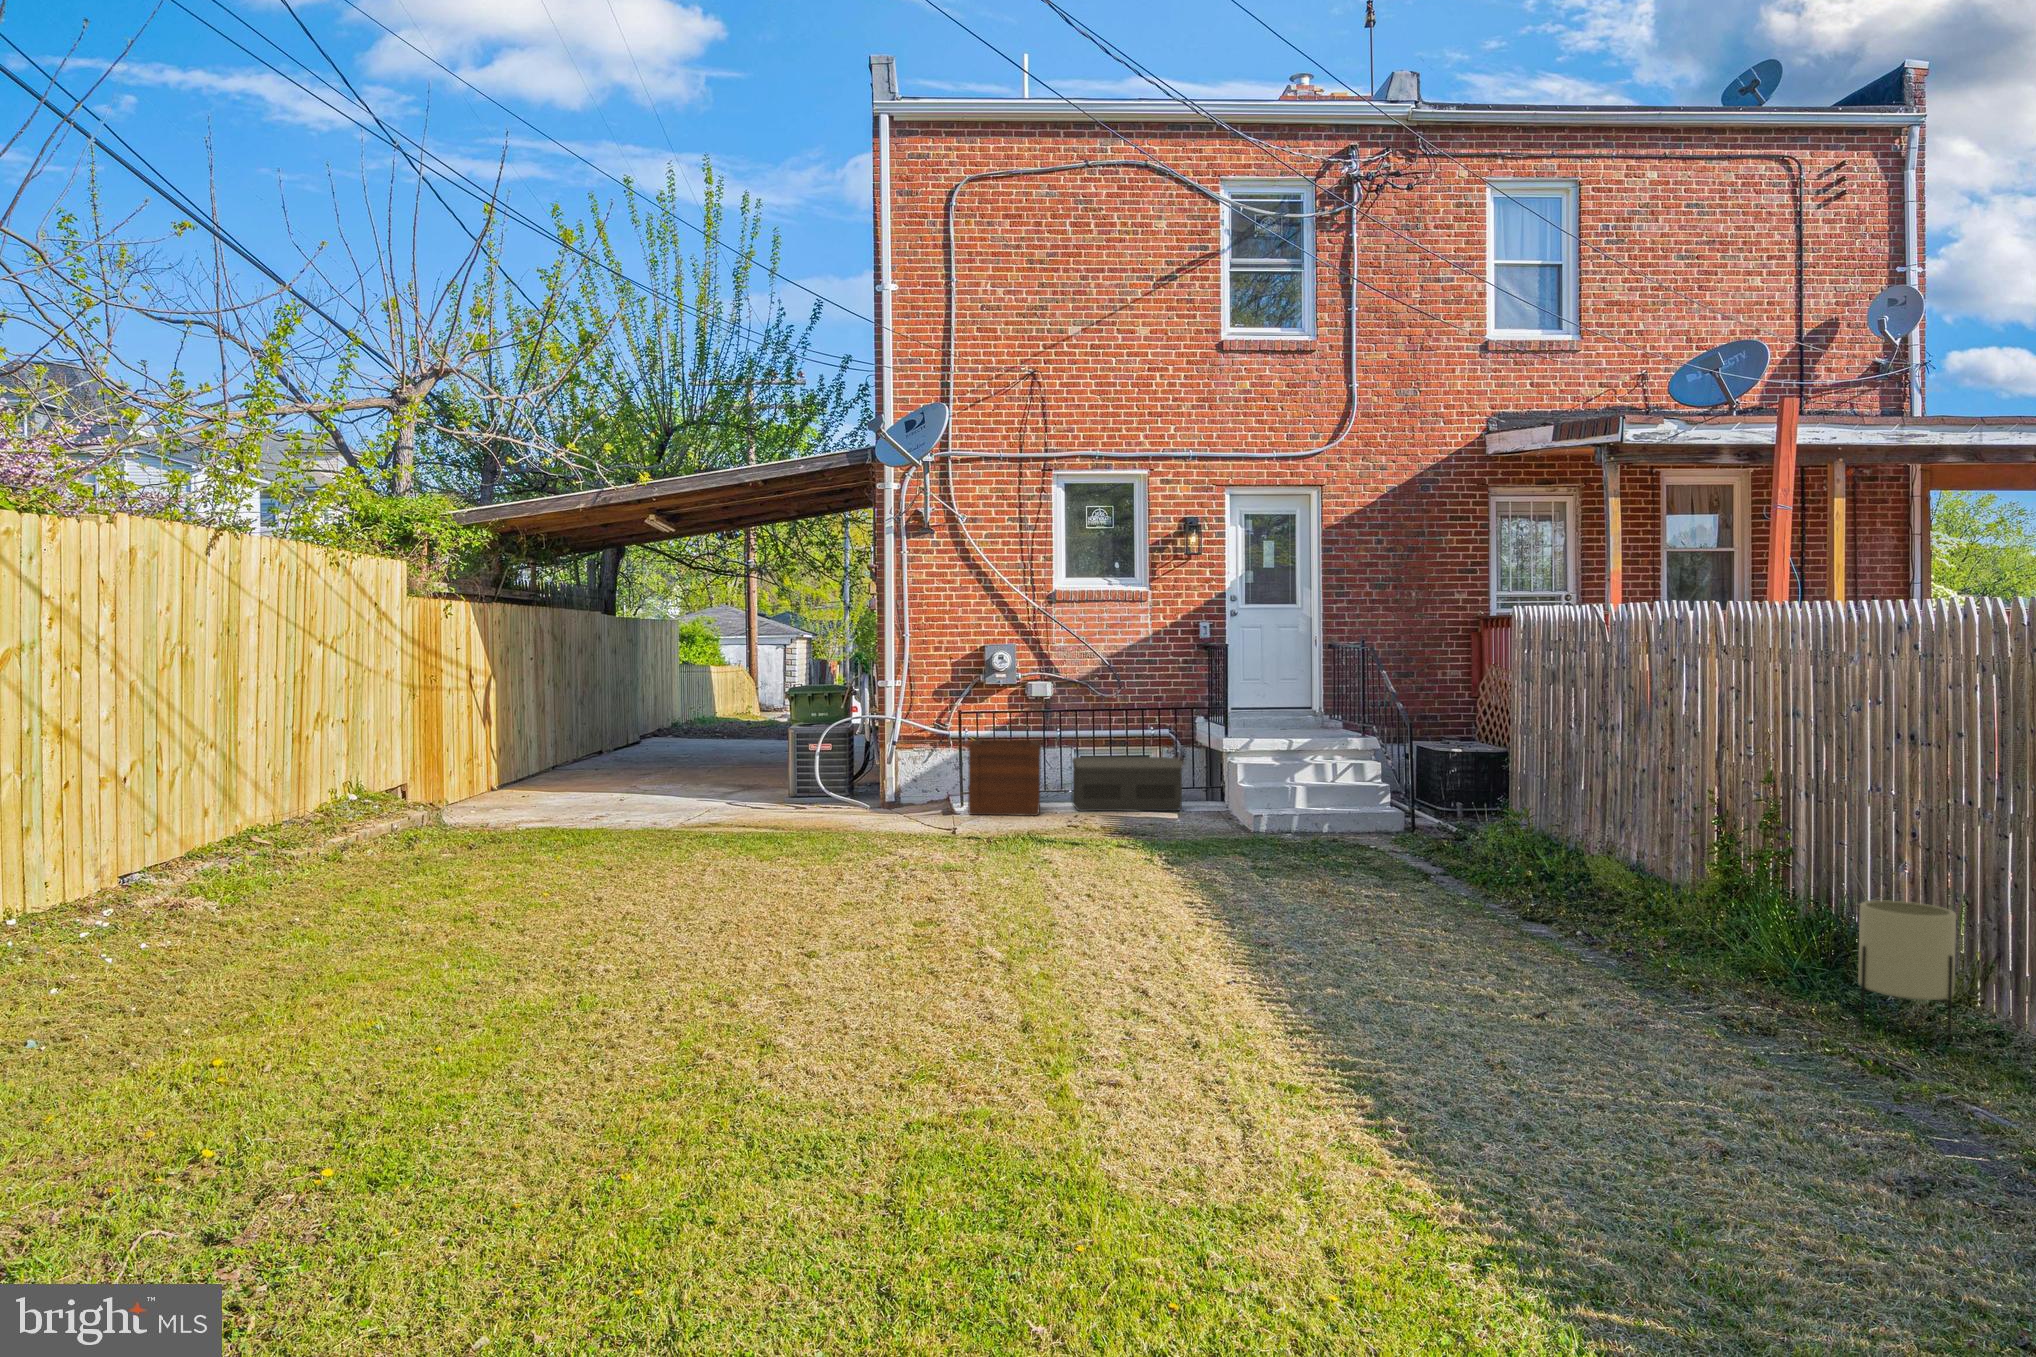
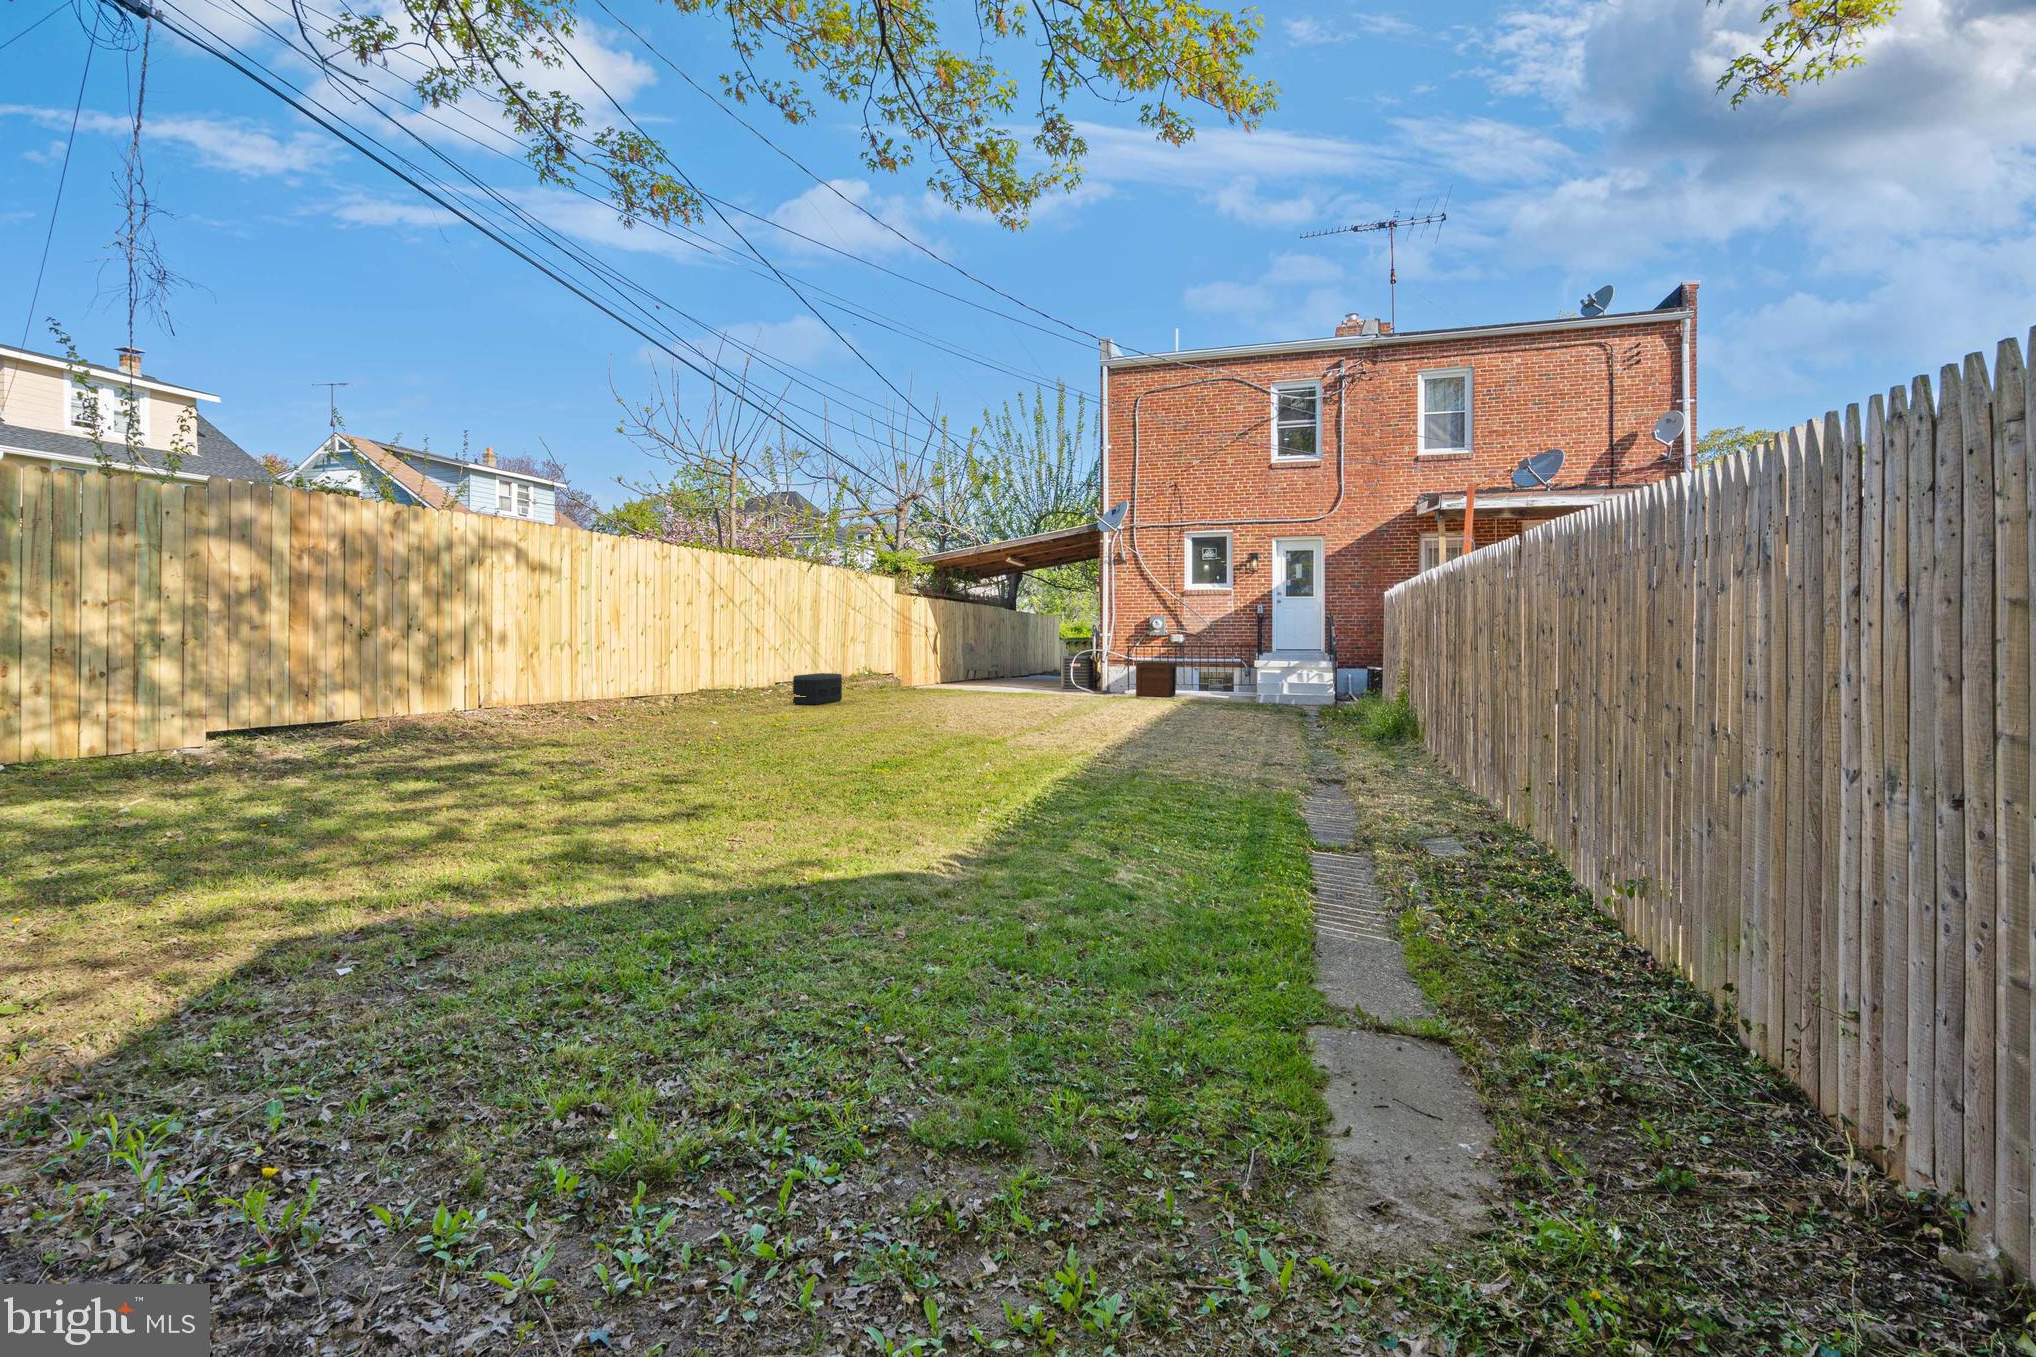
chair: none [541,693,625,770] -> present [962,643,1000,680]
storage bench: present [1072,757,1183,811] -> present [793,673,842,705]
planter: present [1858,901,1956,1039] -> none [1358,700,1391,747]

